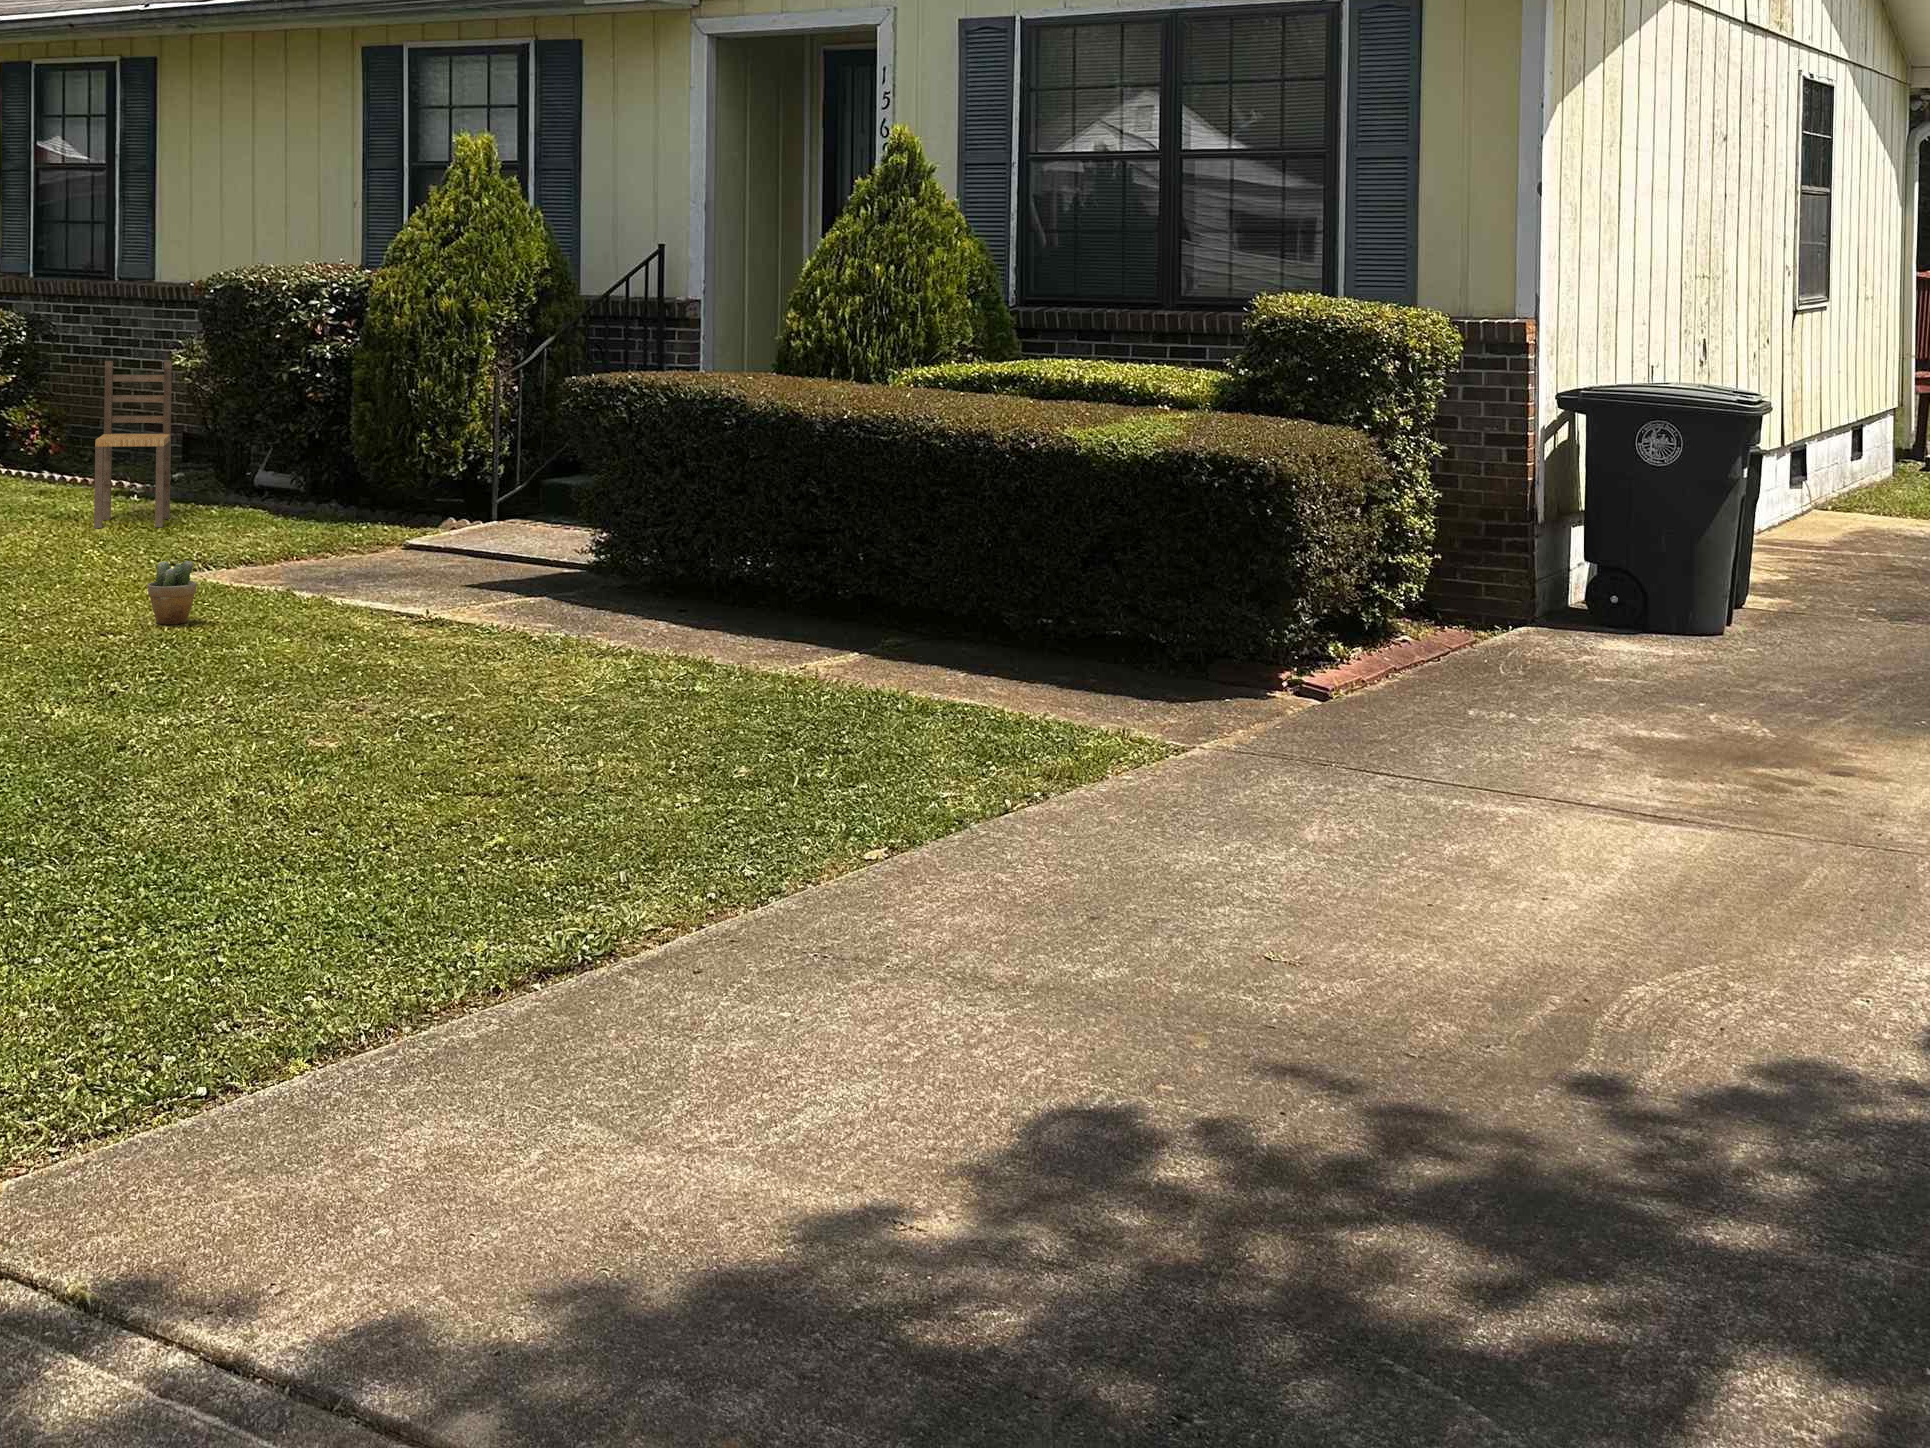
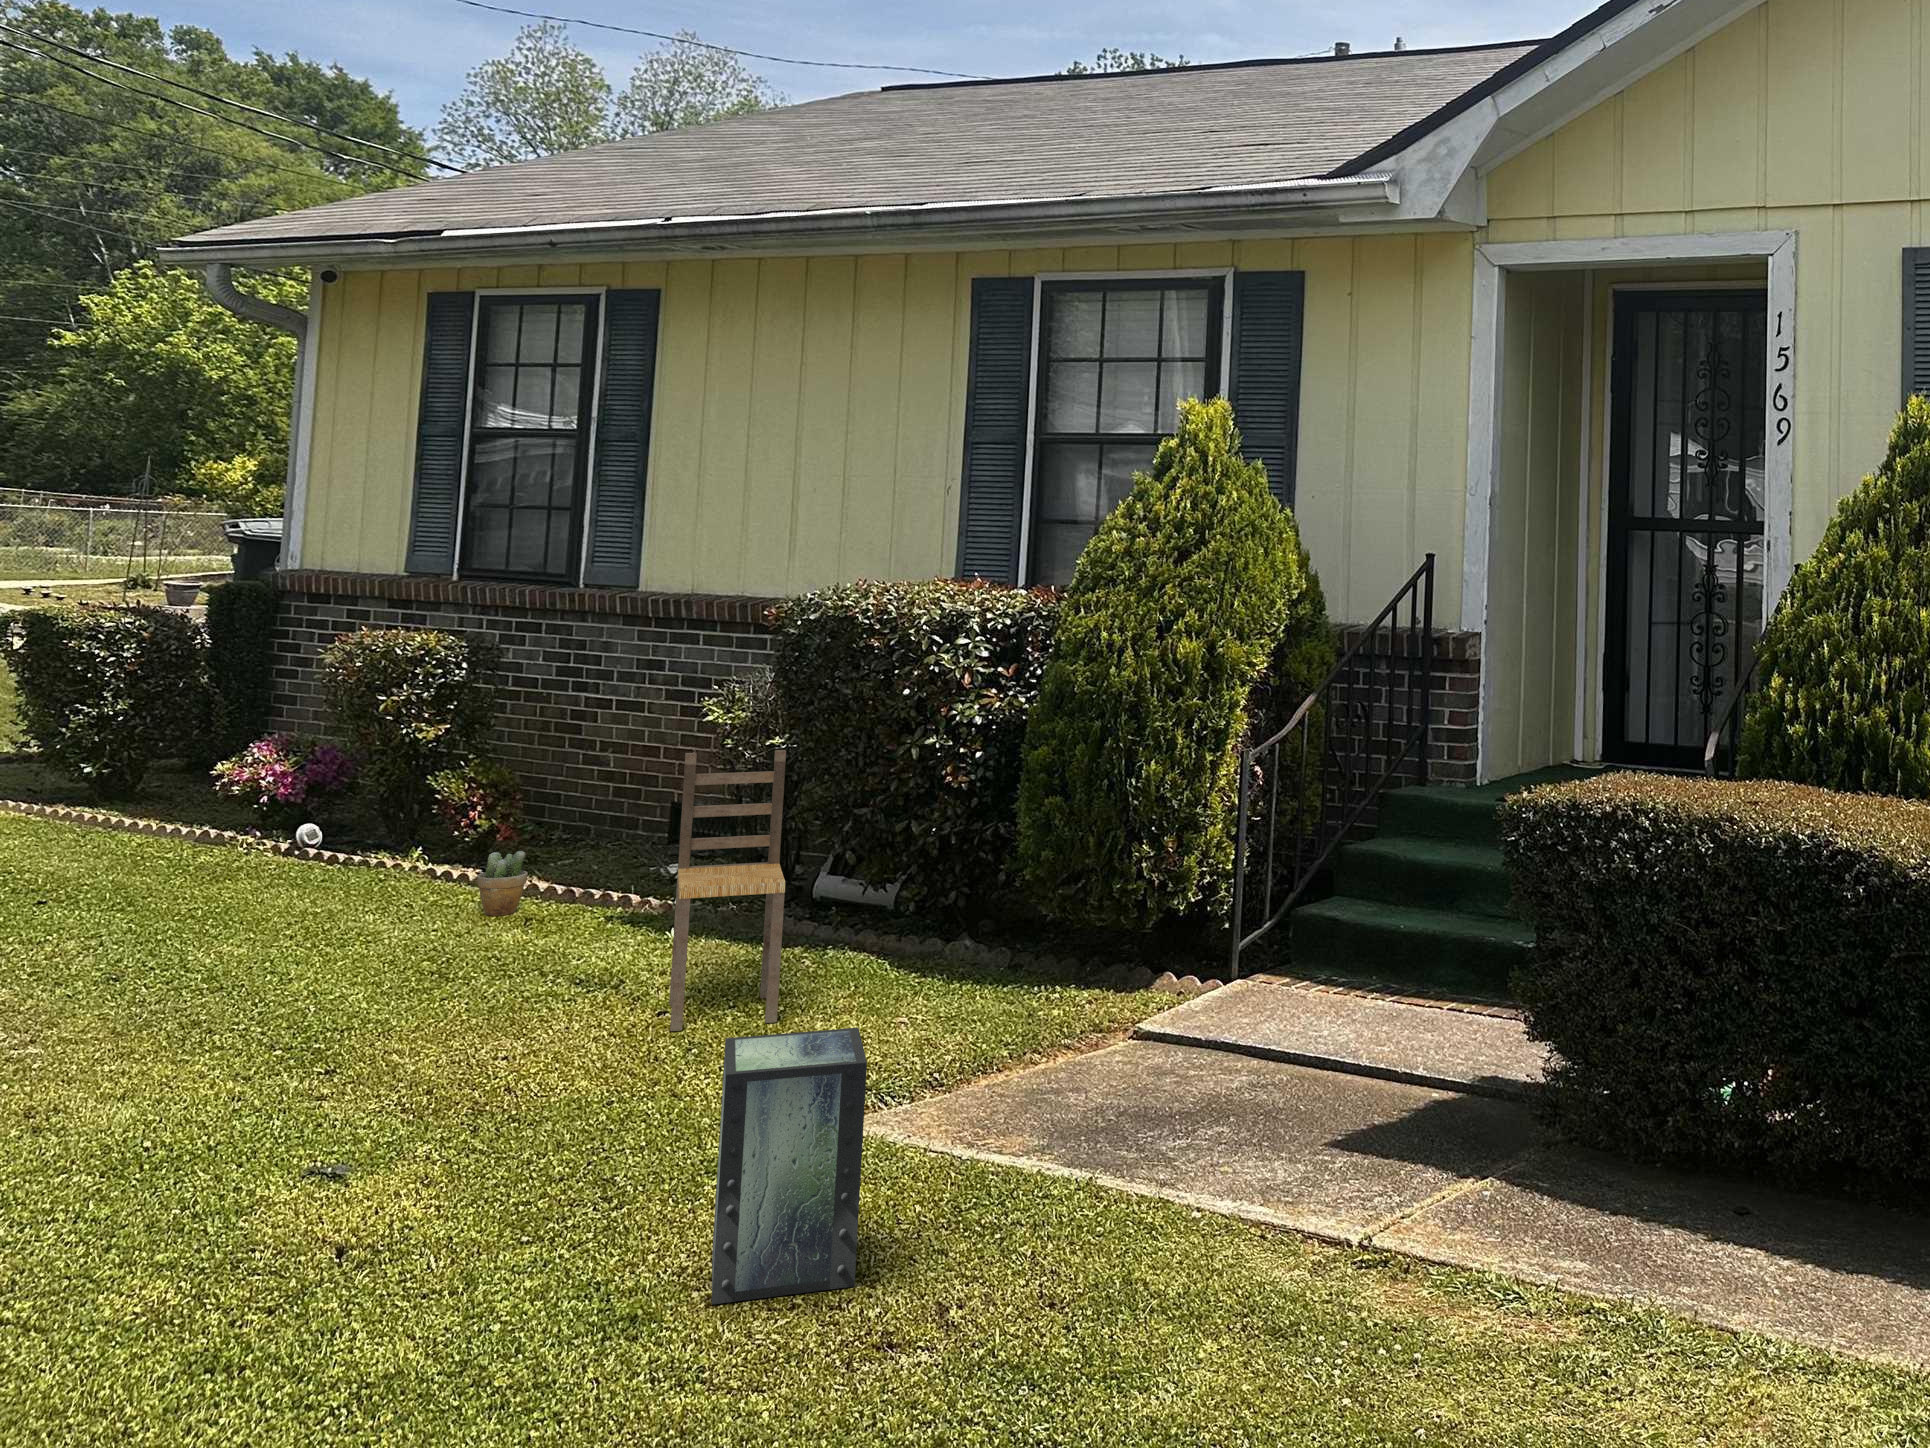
storage box: none [35,475,128,603] -> present [712,1028,867,1304]
potted plant: present [147,561,197,624] -> present [477,851,528,916]

